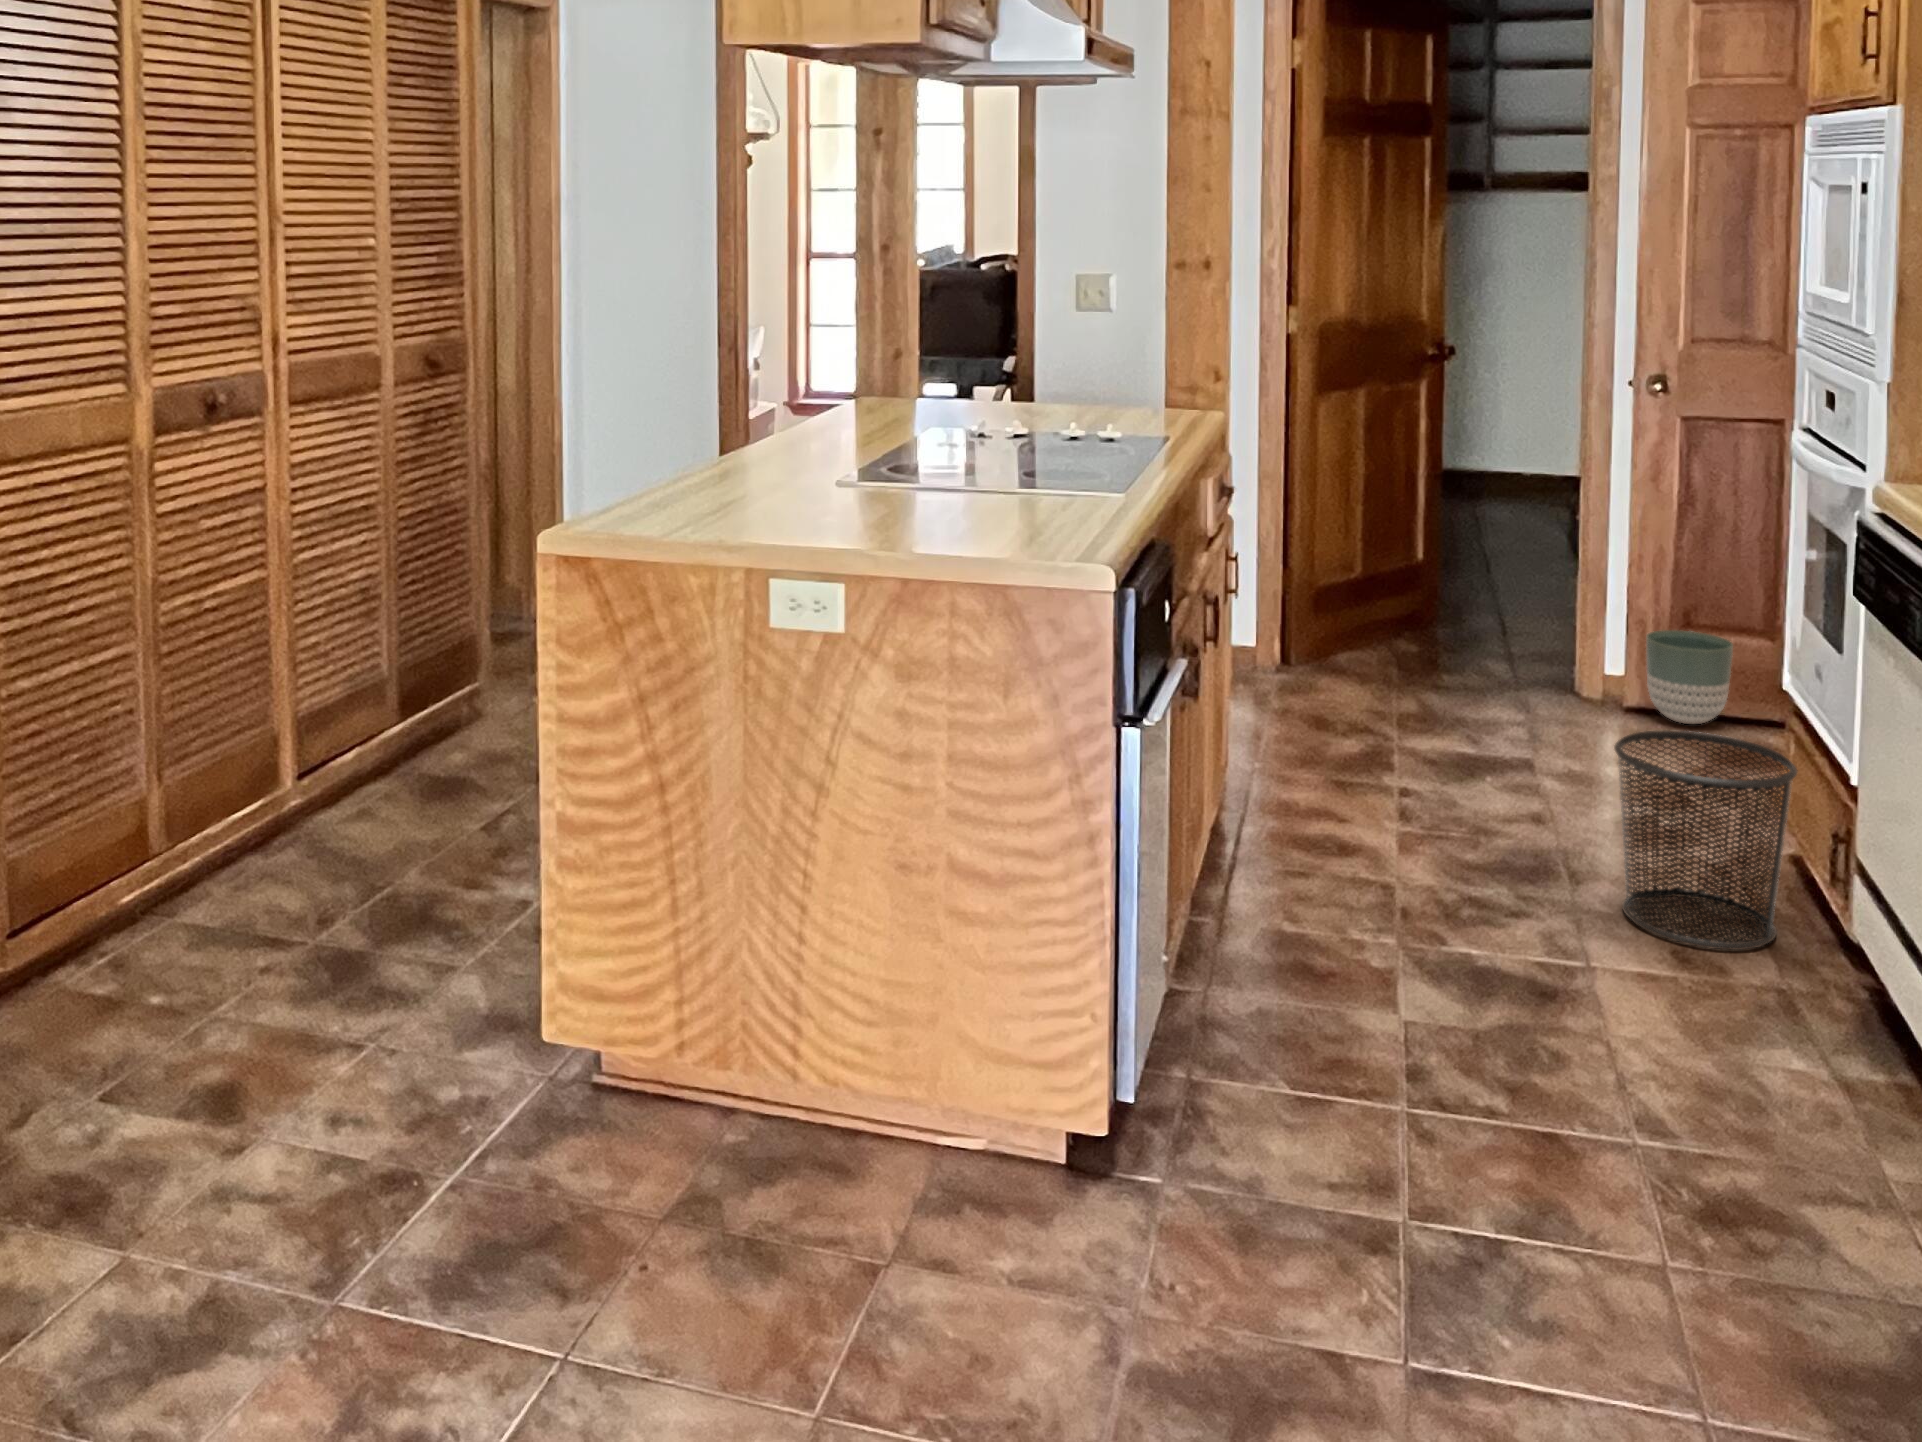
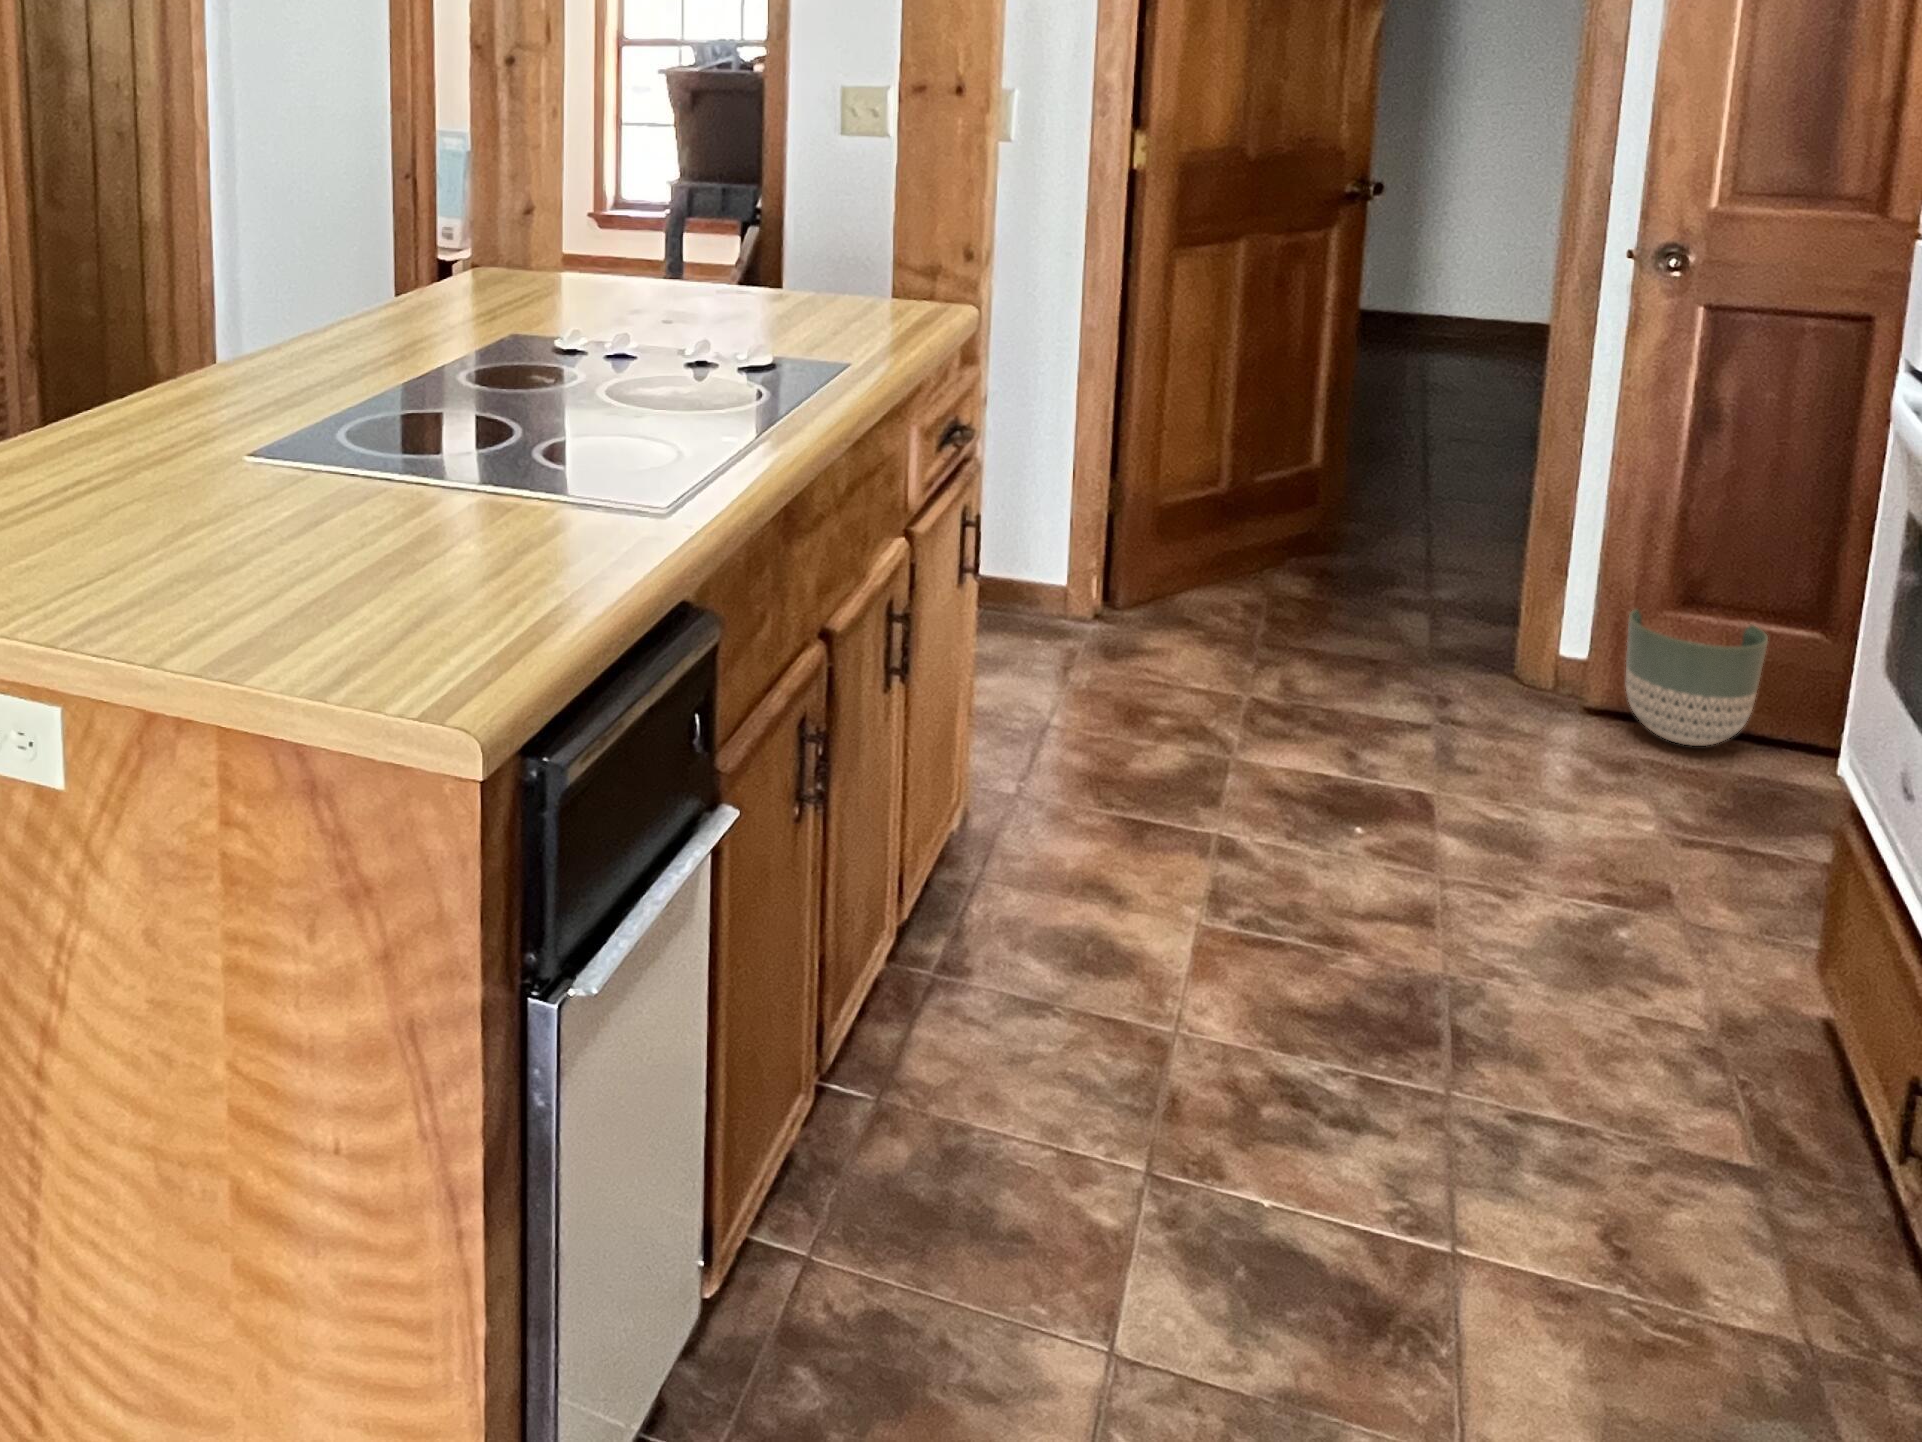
waste bin: present [1614,730,1798,950] -> none [1536,851,1875,1245]

